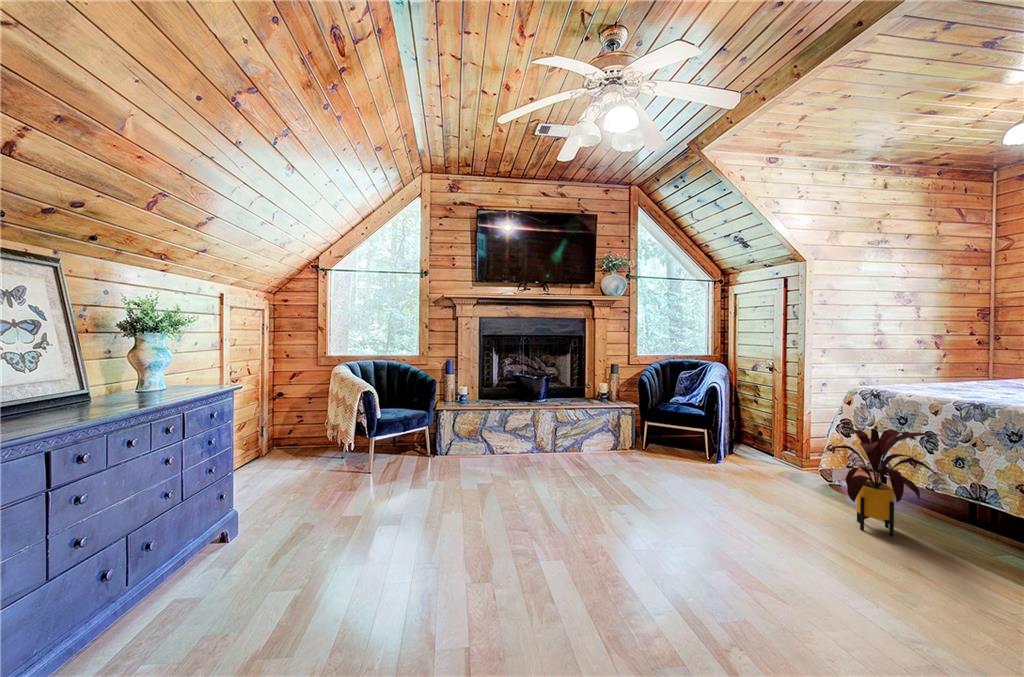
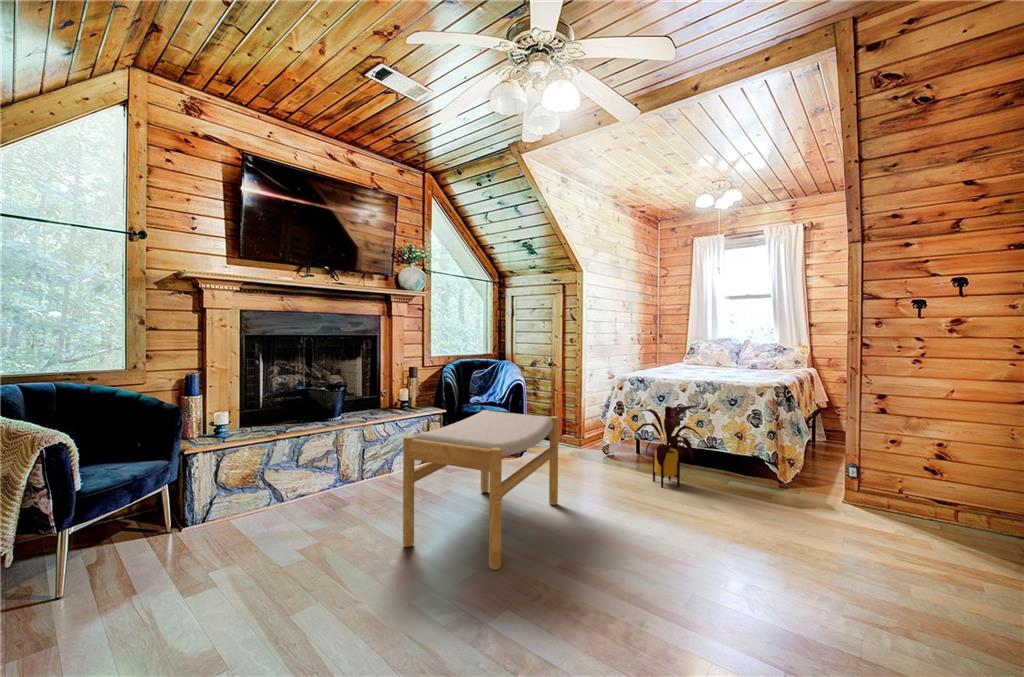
footstool: none [535,405,700,535] -> present [403,410,559,570]

